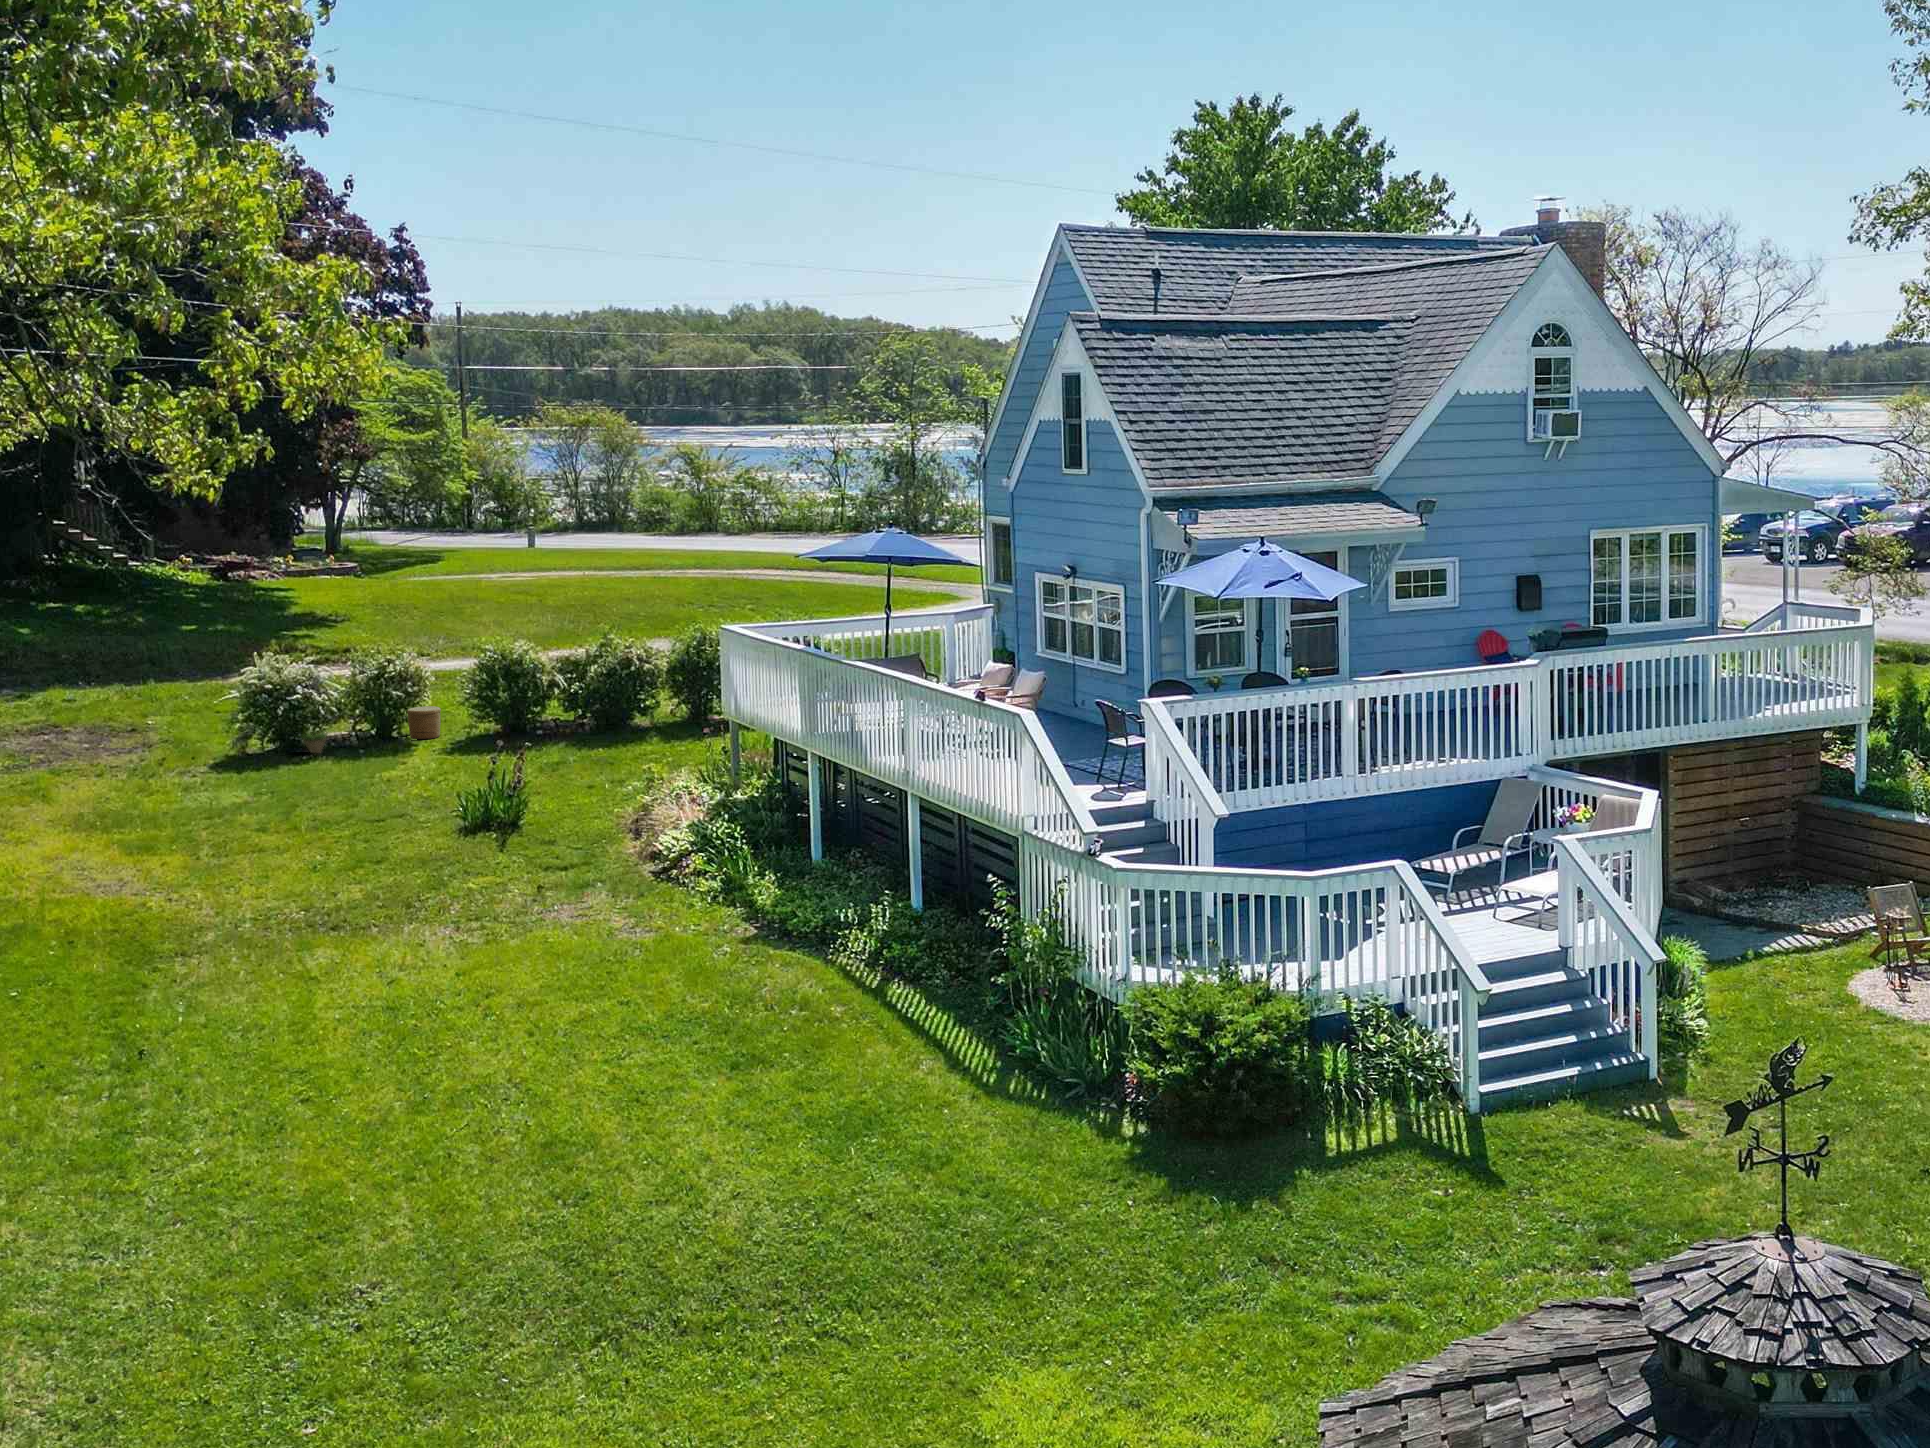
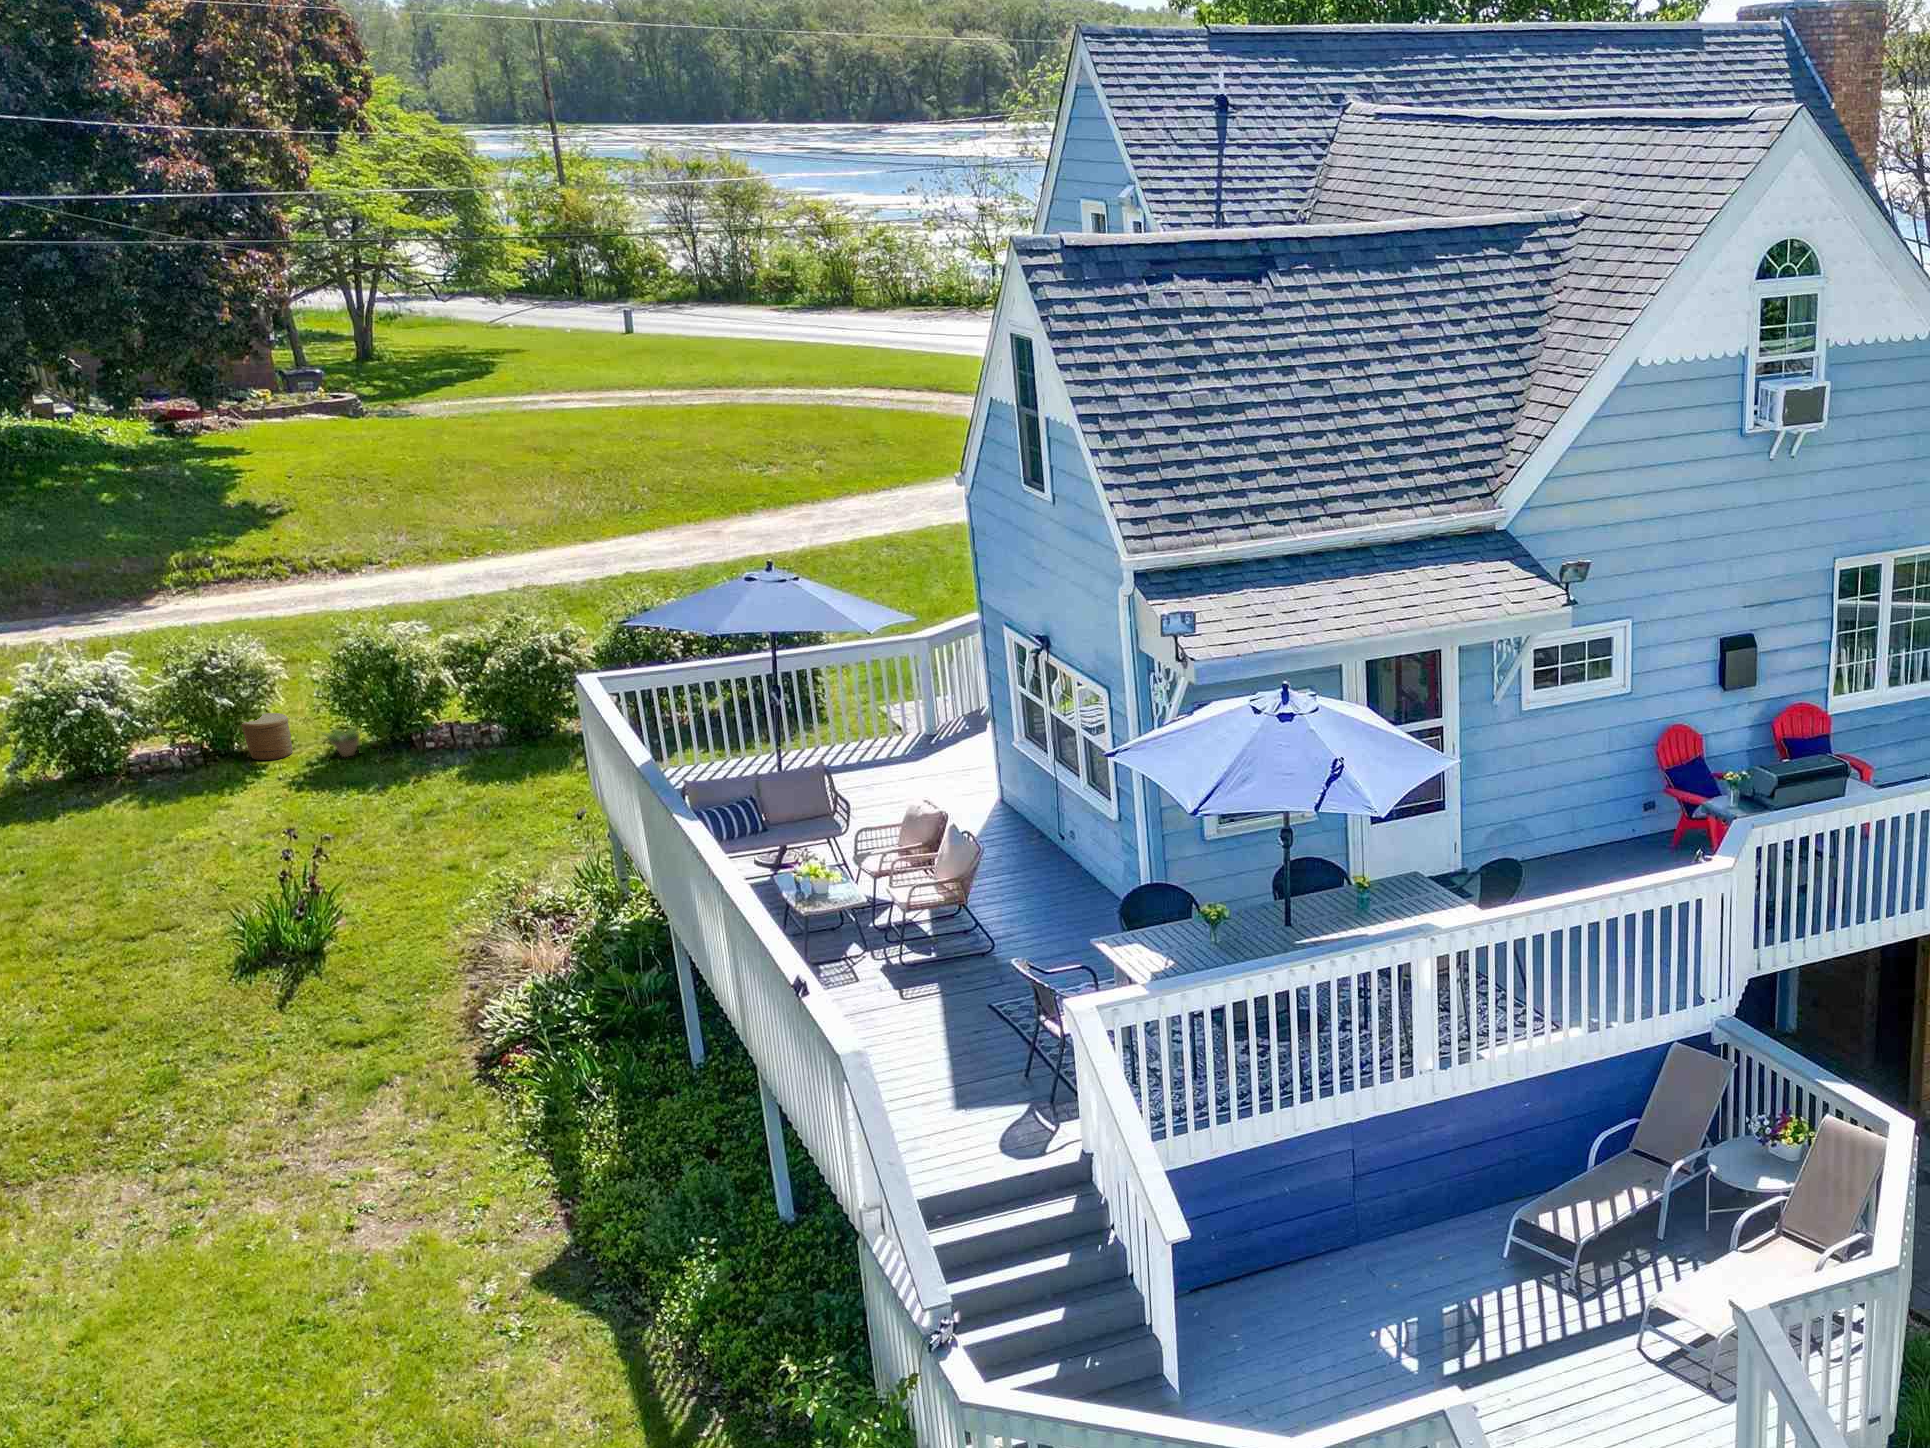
decorative plant: present [303,731,328,753] -> present [323,727,360,757]

